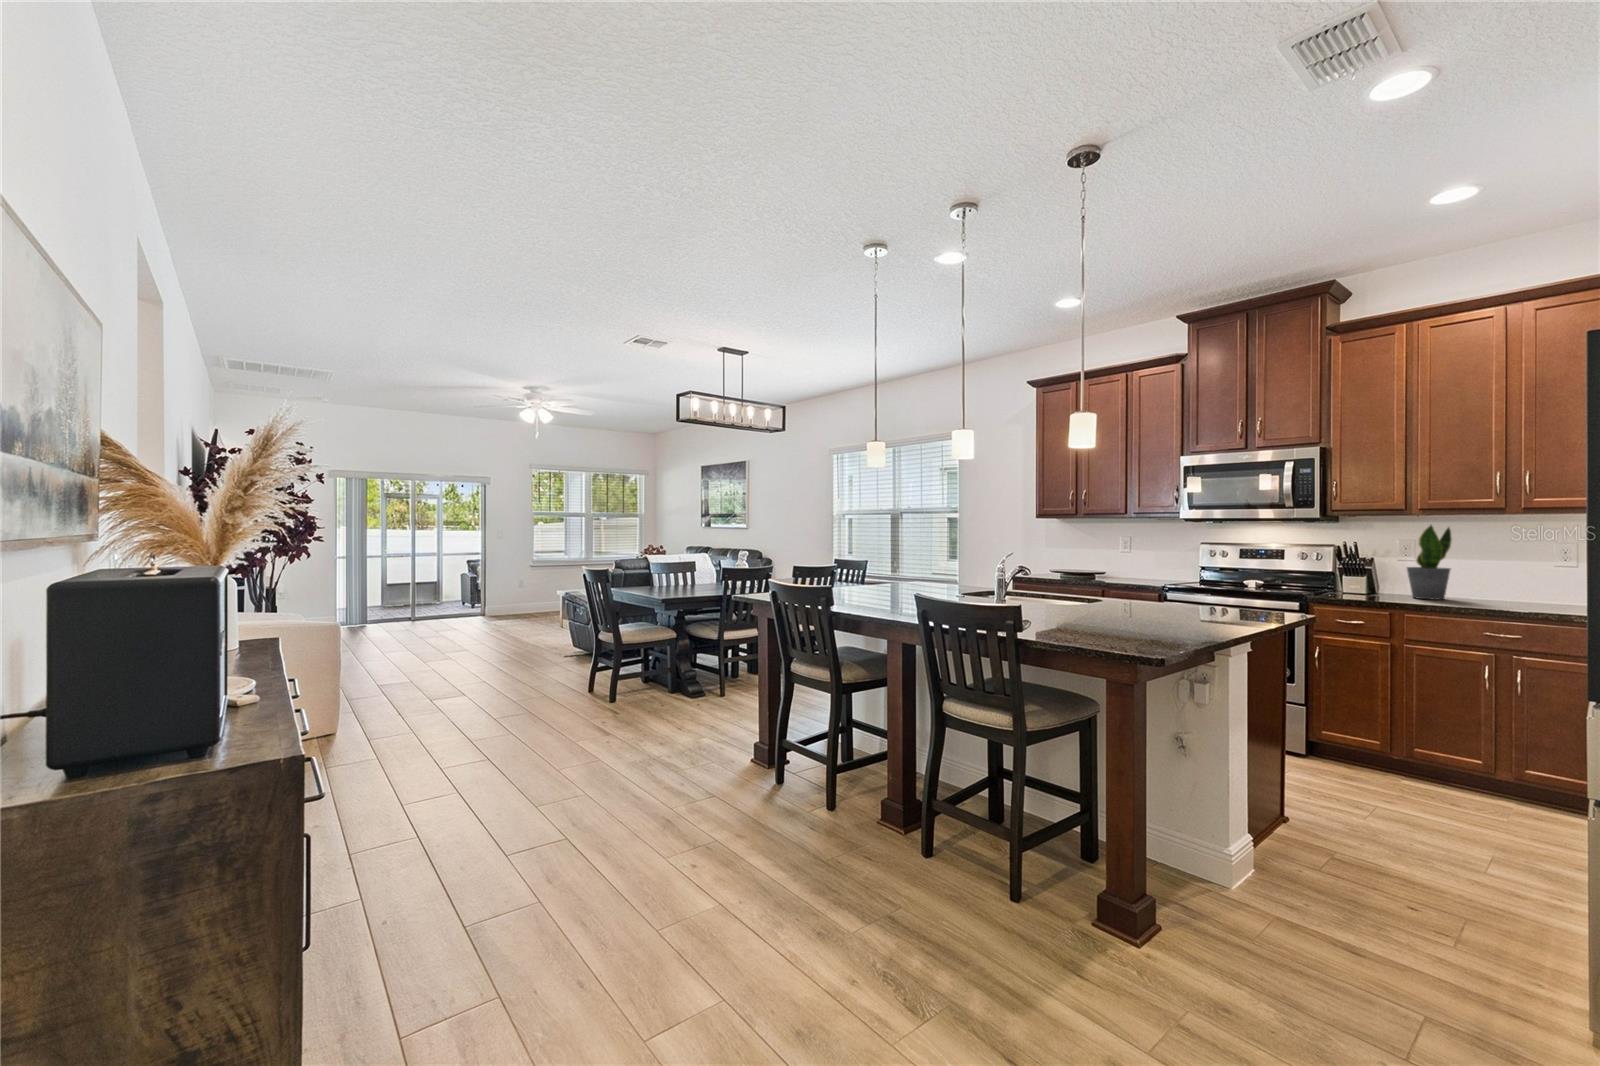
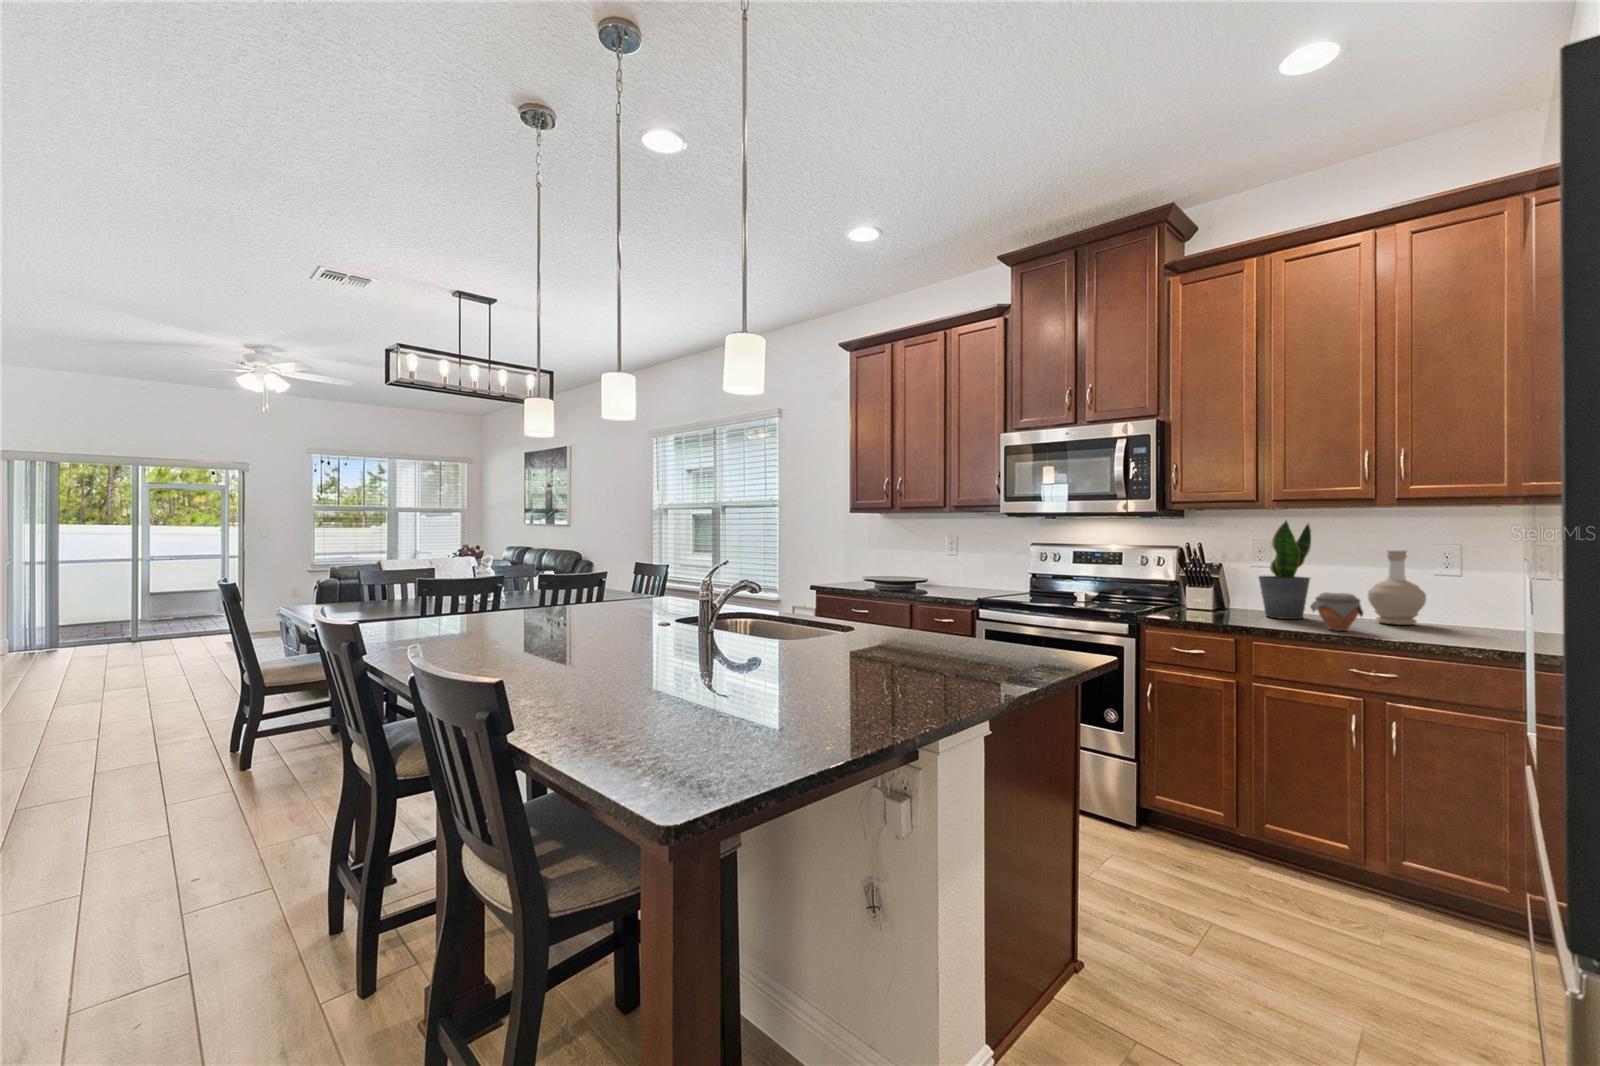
bottle: none [1500,547,1549,604] -> present [1368,550,1426,625]
jar: none [1453,579,1498,607] -> present [1310,592,1363,631]

